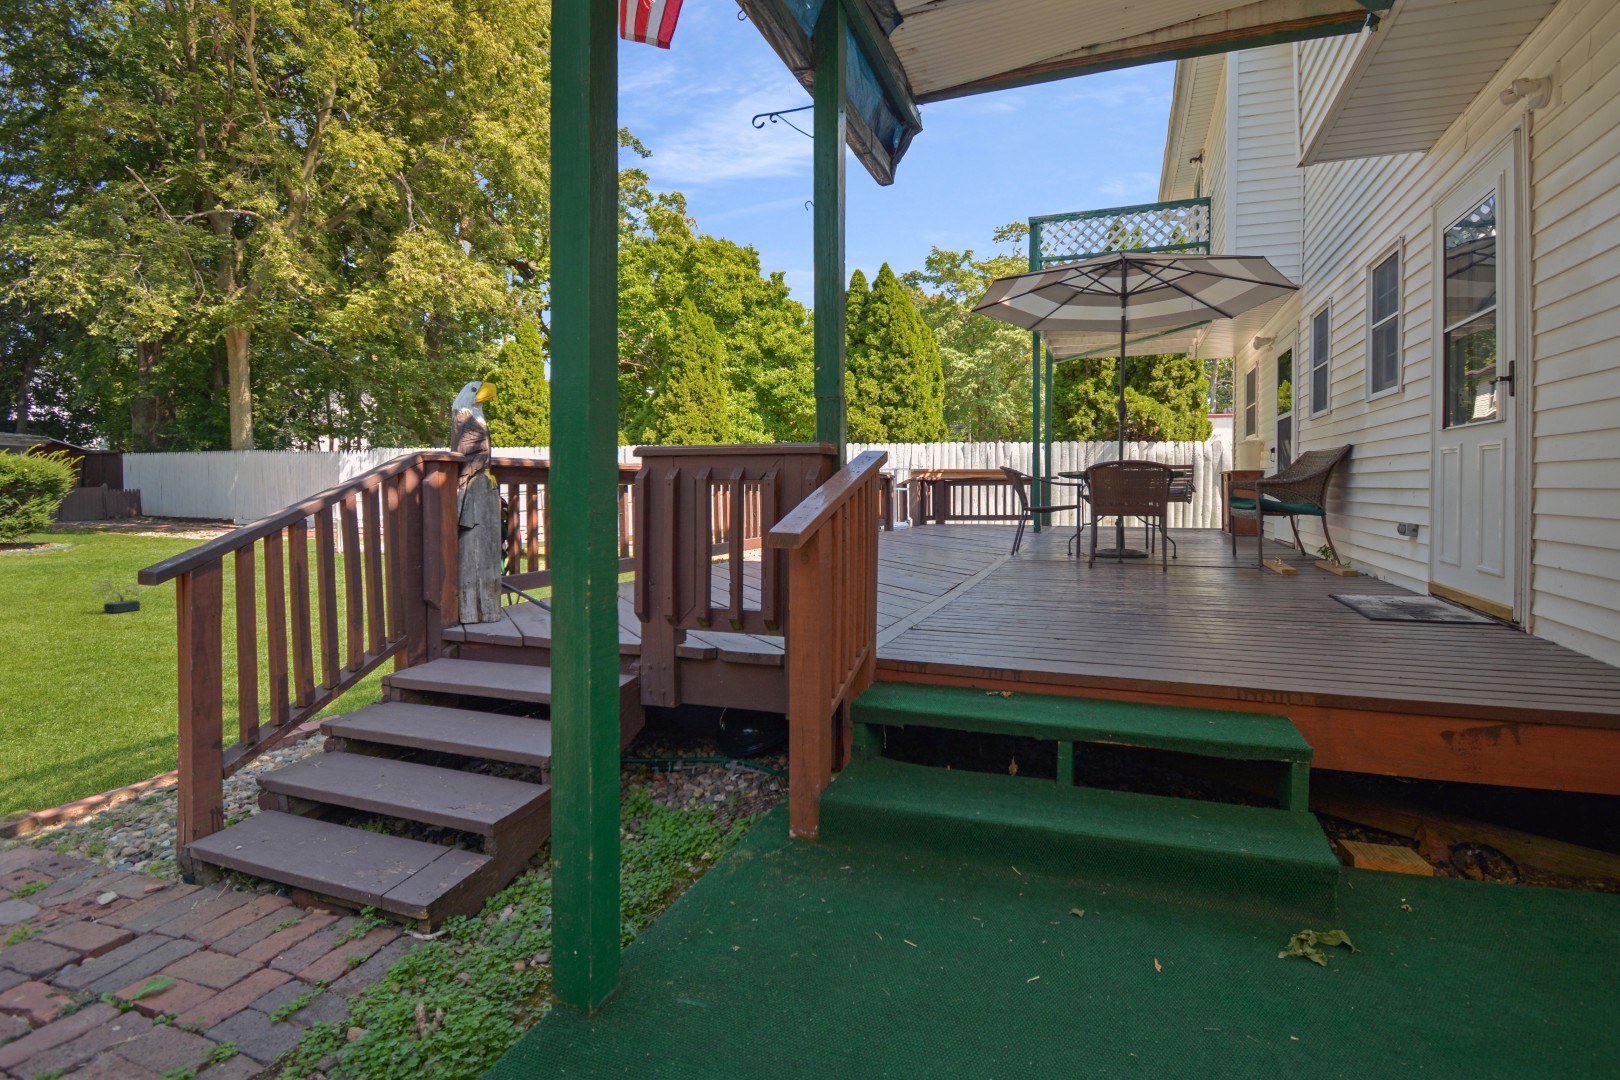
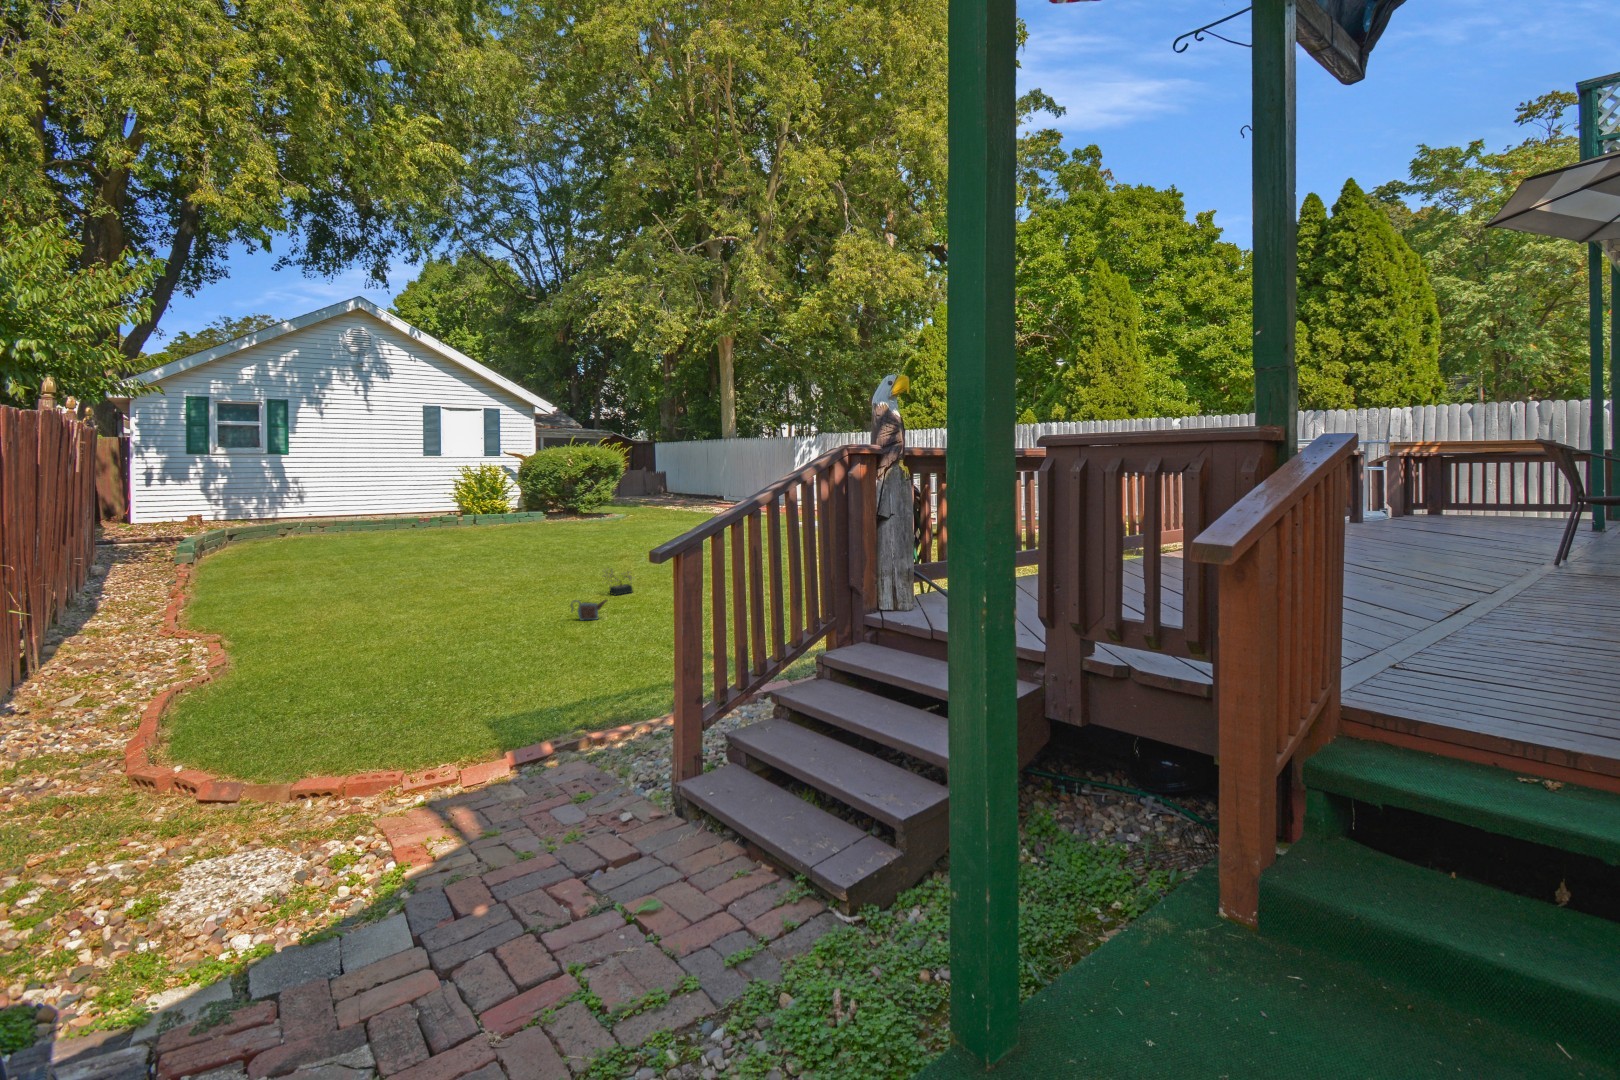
watering can: none [54,606,115,635] -> present [571,600,607,620]

